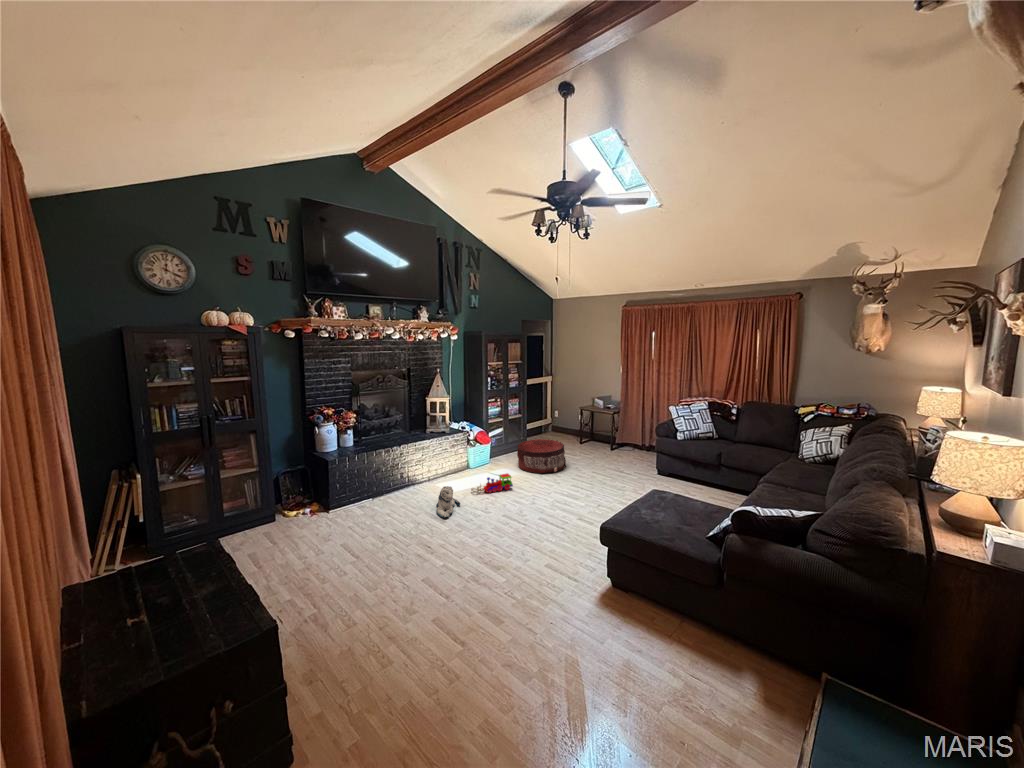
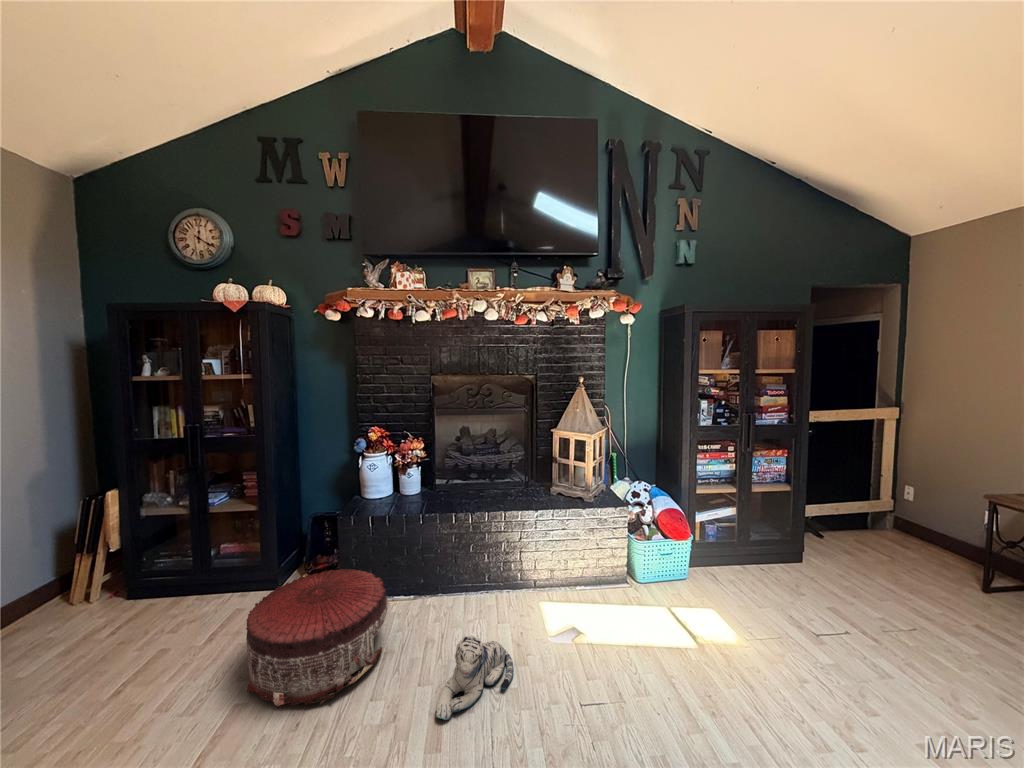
pouf: present [517,439,566,473] -> present [246,569,388,706]
toy train: present [471,474,513,493] -> none [564,639,666,691]

